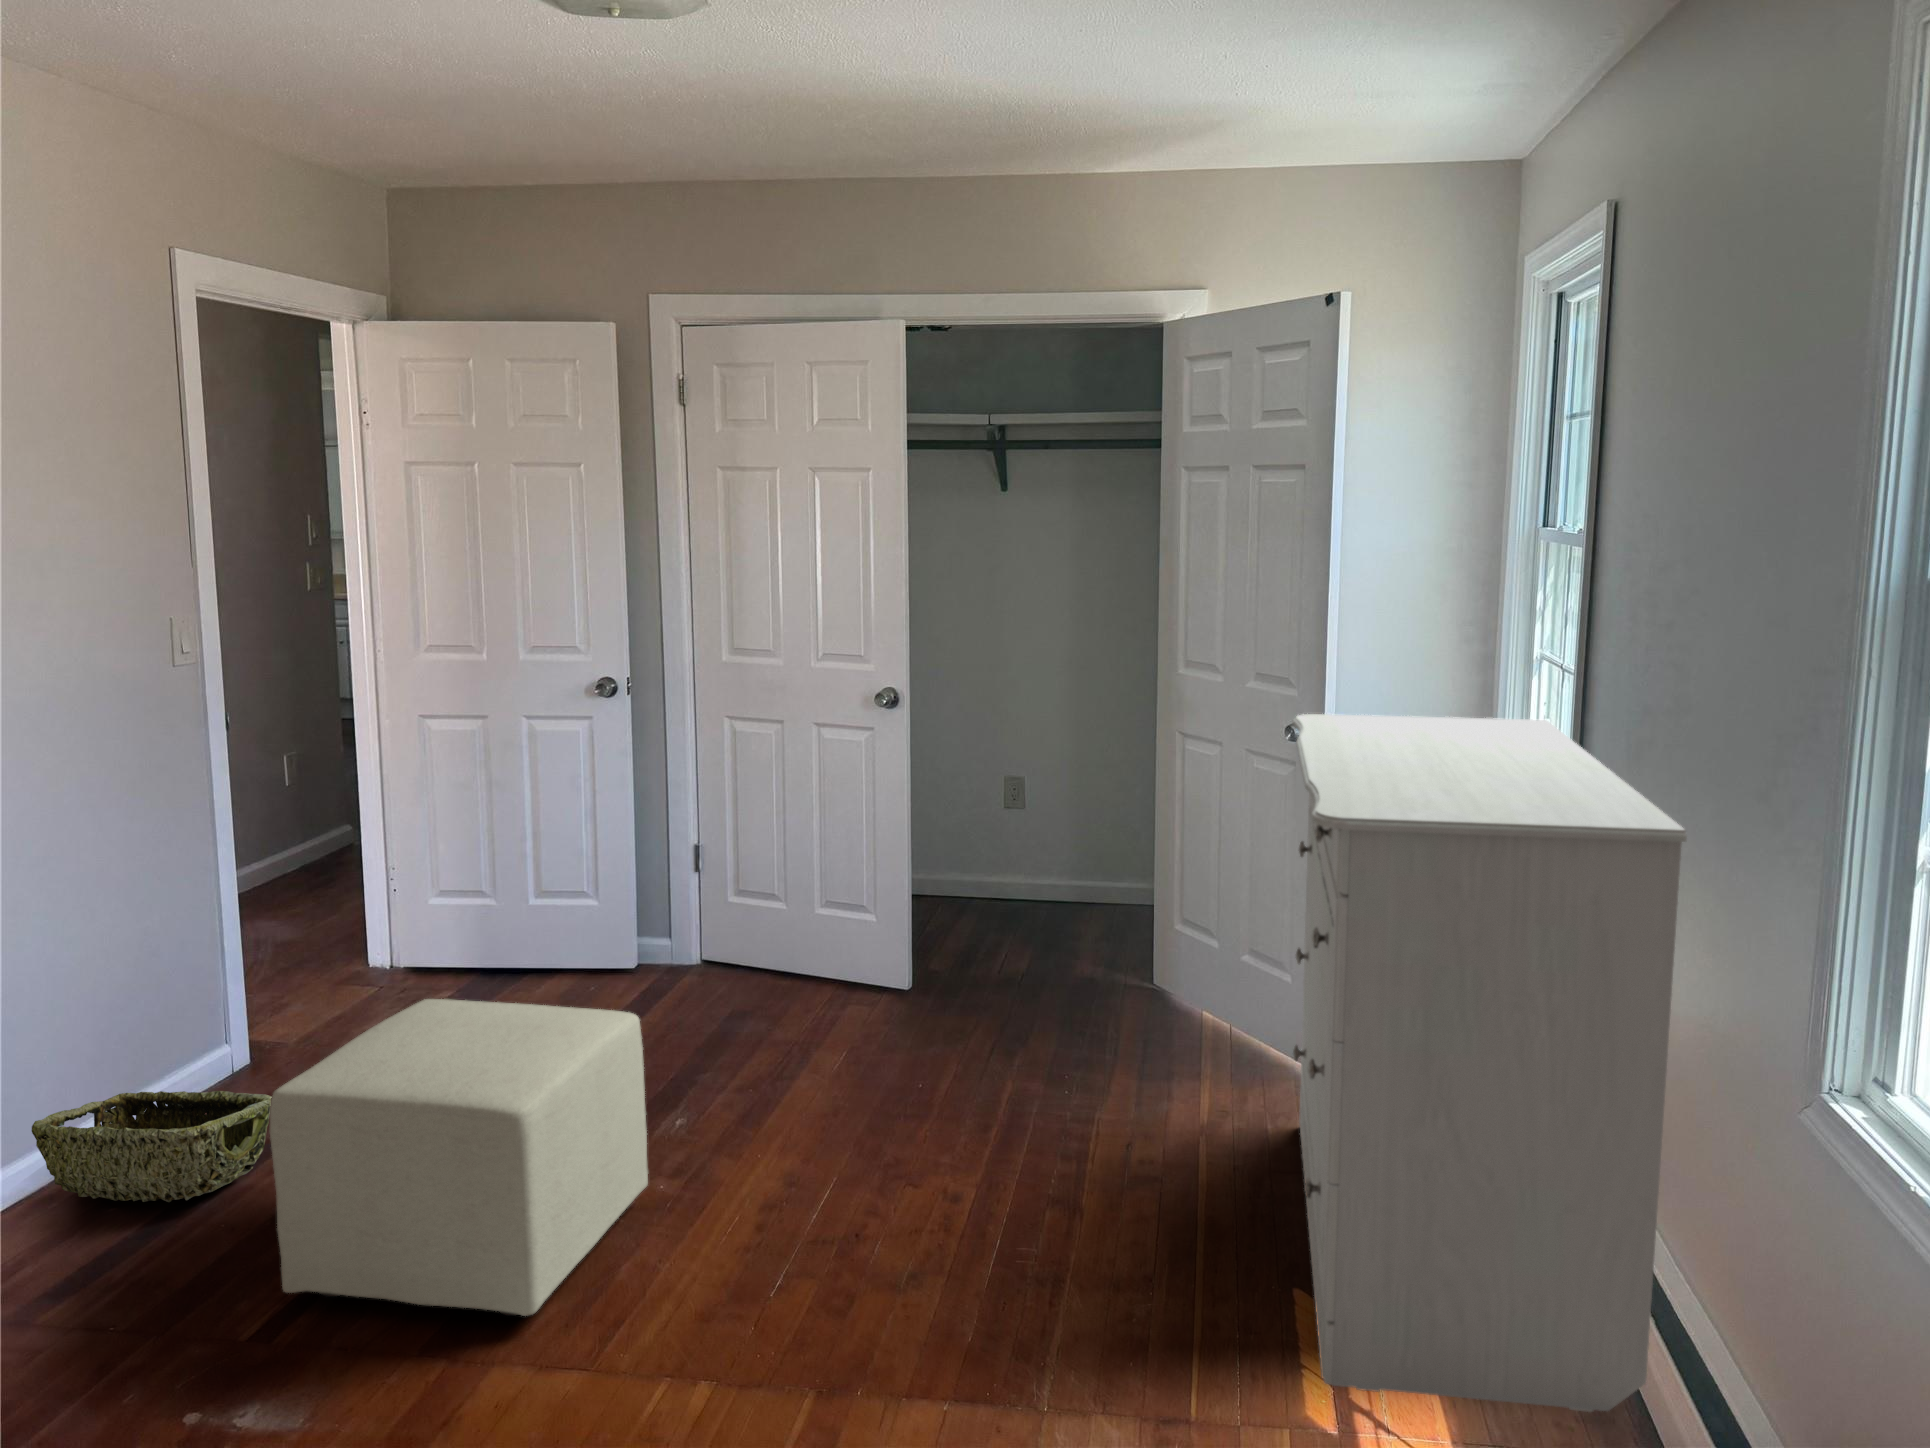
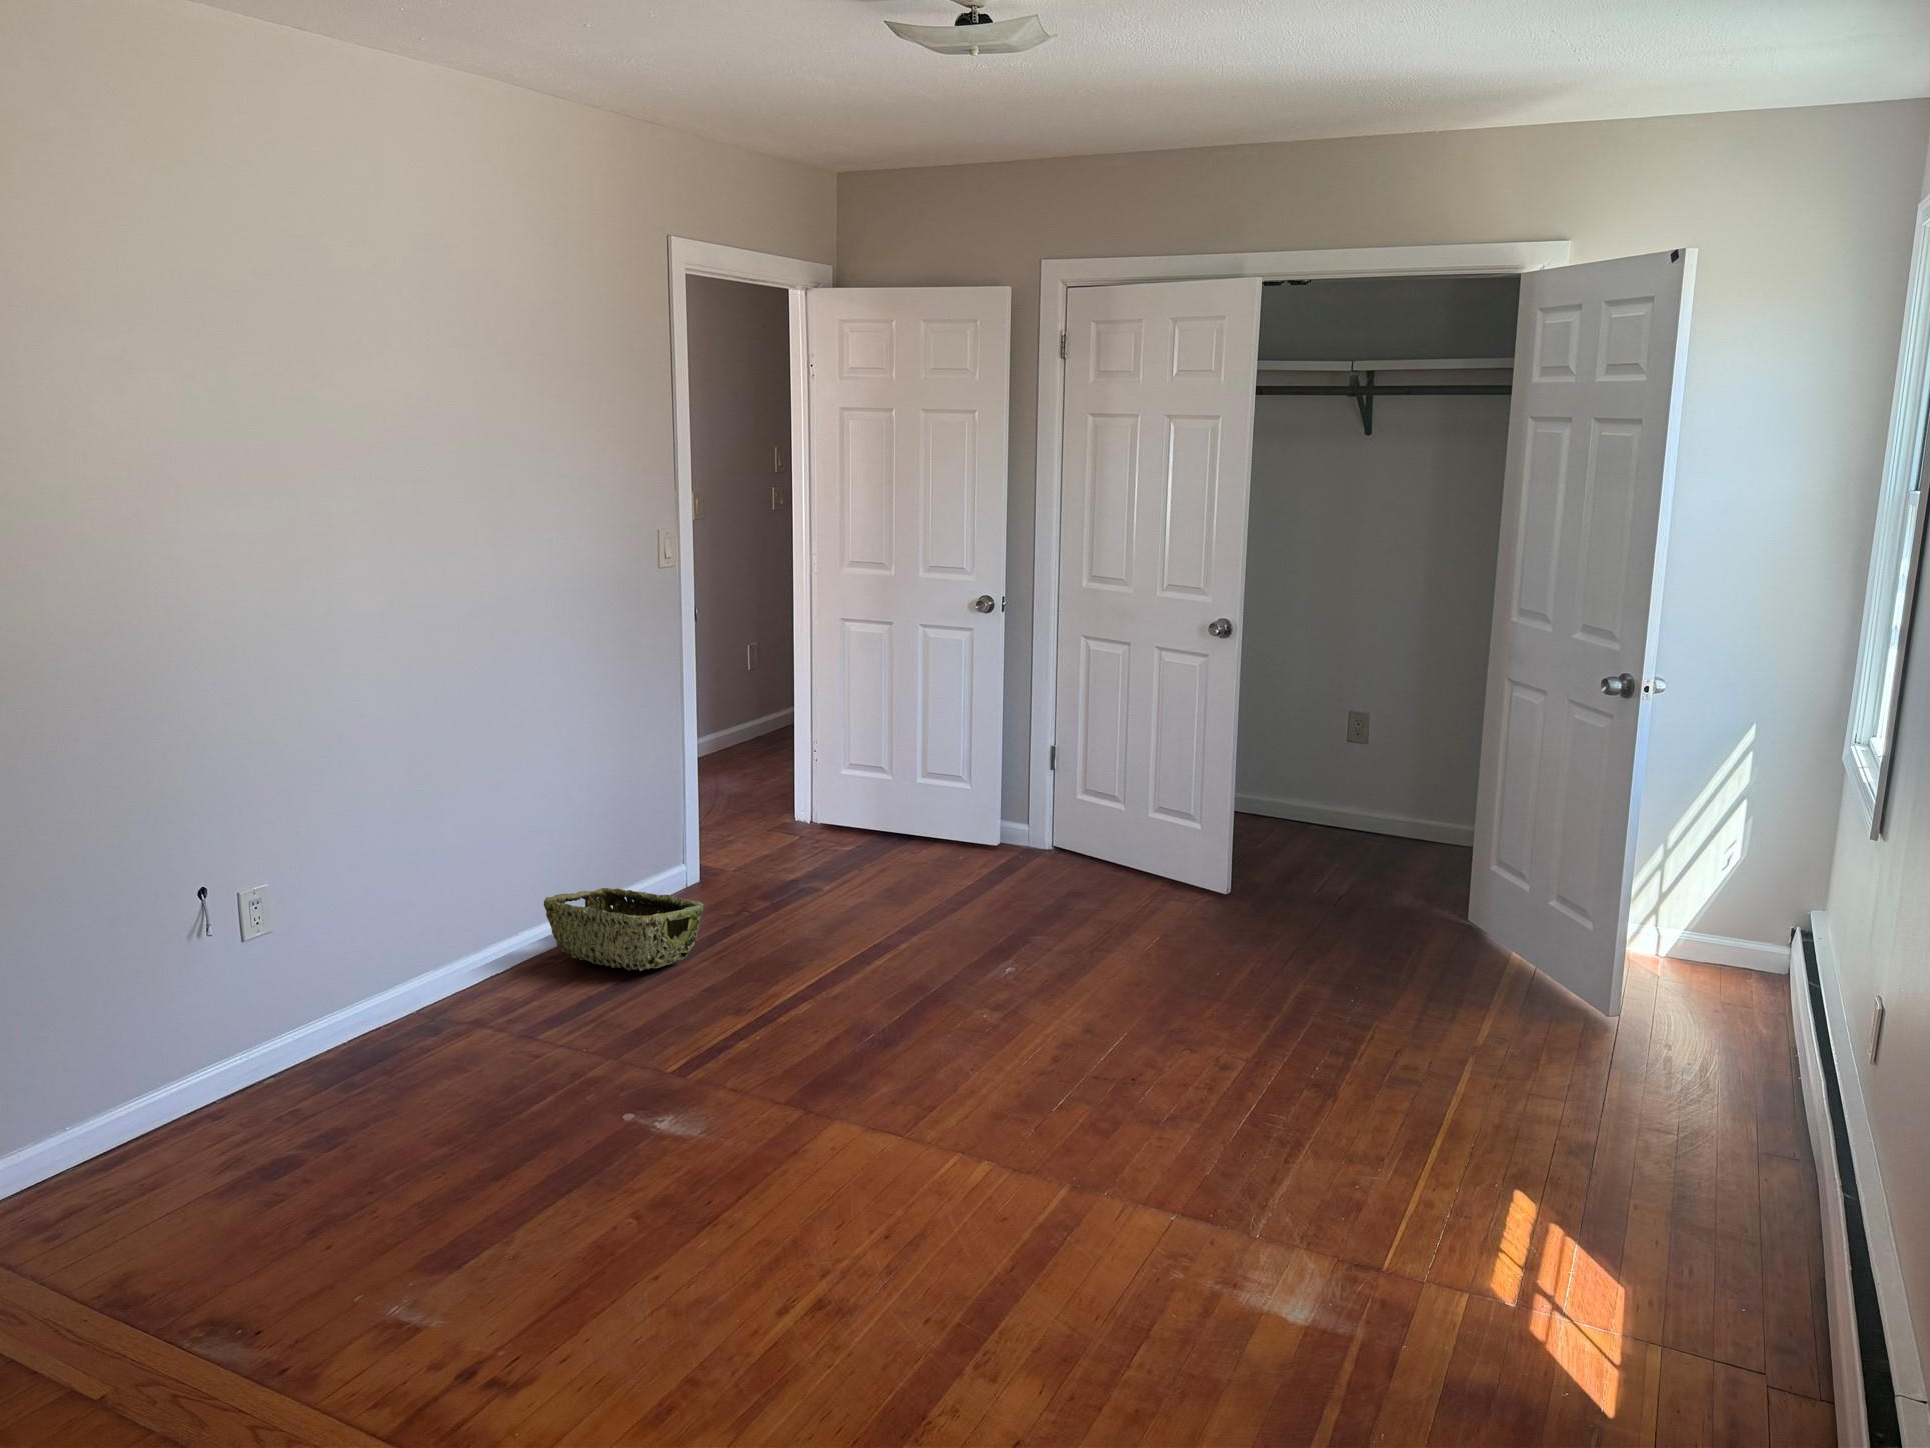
dresser: present [1293,714,1687,1412] -> none [1516,665,1922,1348]
ottoman: present [270,999,648,1316] -> none [691,841,972,1090]

